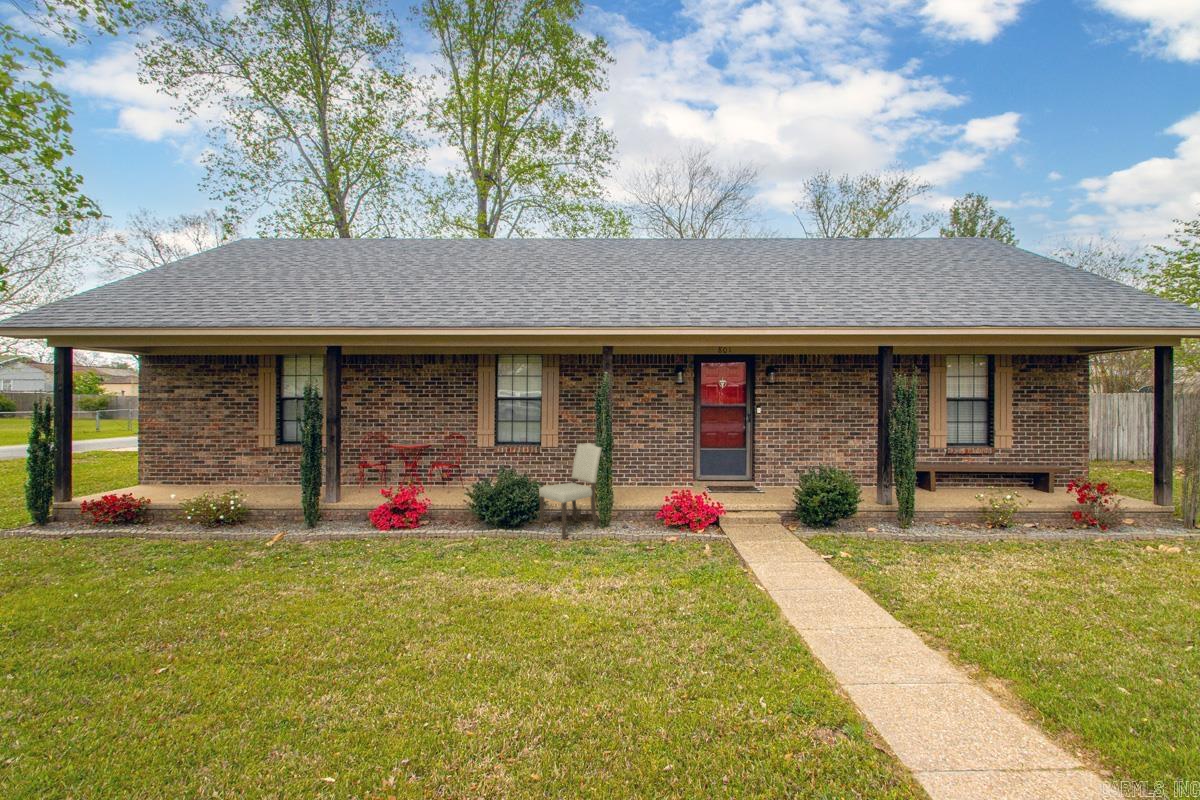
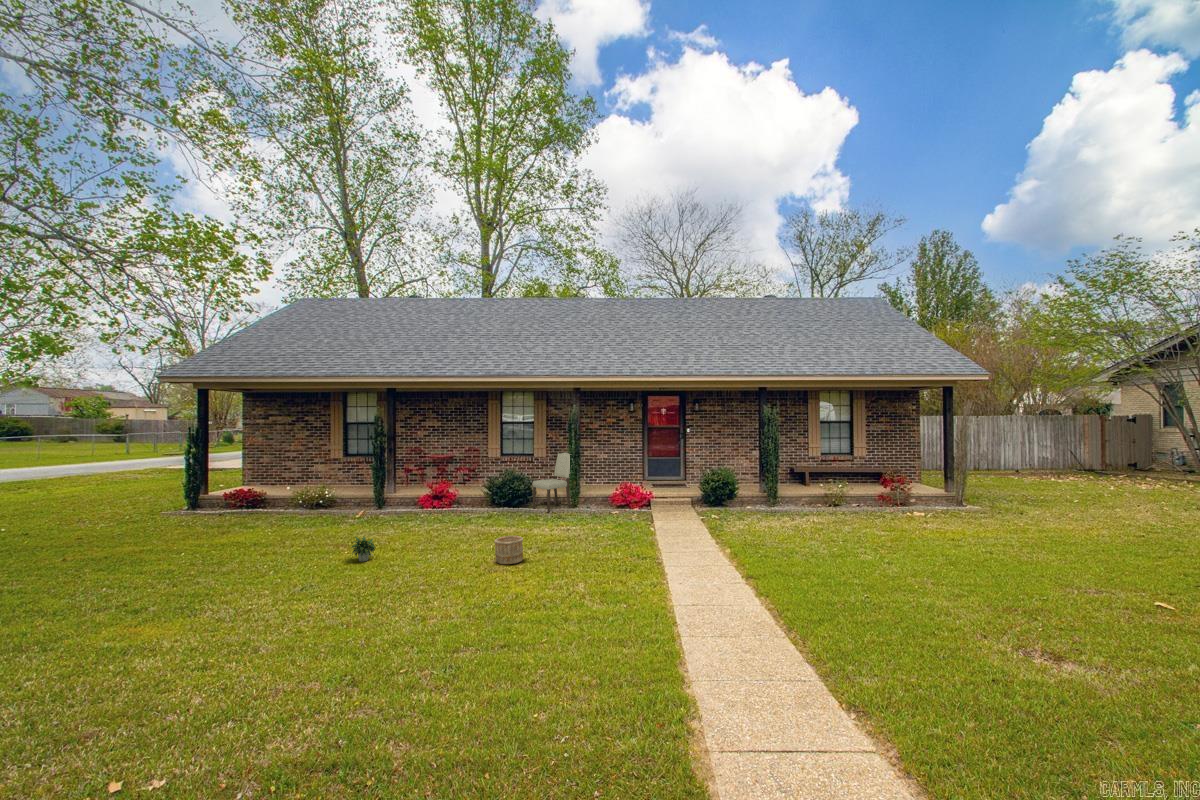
potted plant: none [53,665,150,742] -> present [351,536,375,562]
wooden bucket: none [426,669,505,775] -> present [494,536,523,564]

